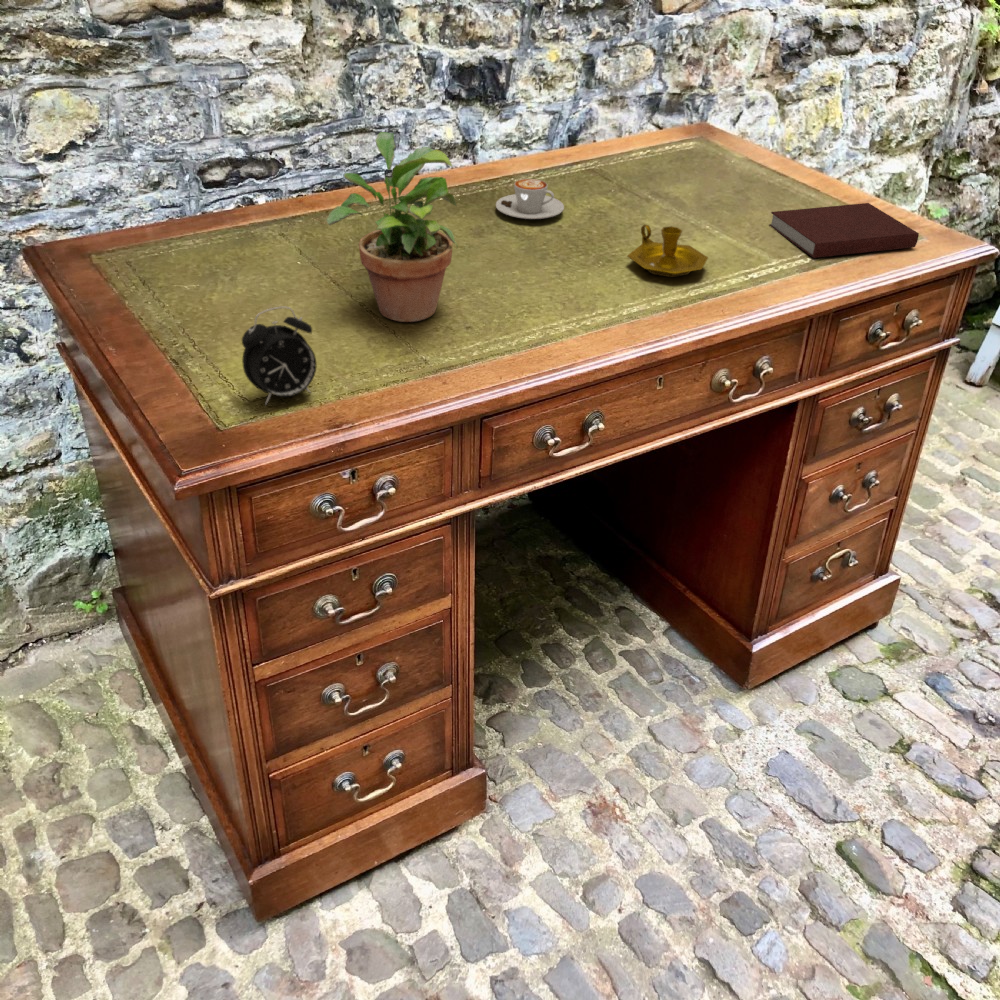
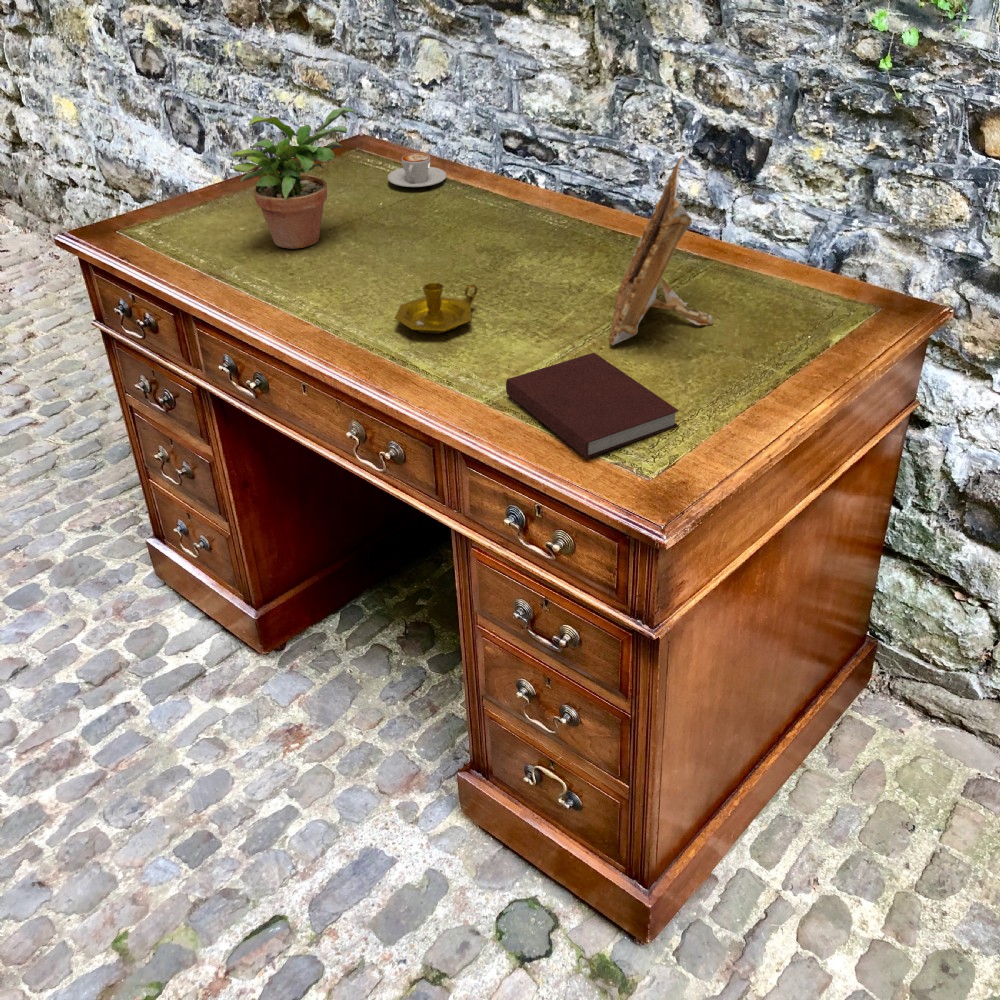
picture frame: none [639,52,775,211] -> present [610,155,712,345]
coffee cup: present [496,179,564,219] -> present [388,153,446,187]
alarm clock: present [242,307,316,404] -> none [136,167,179,236]

